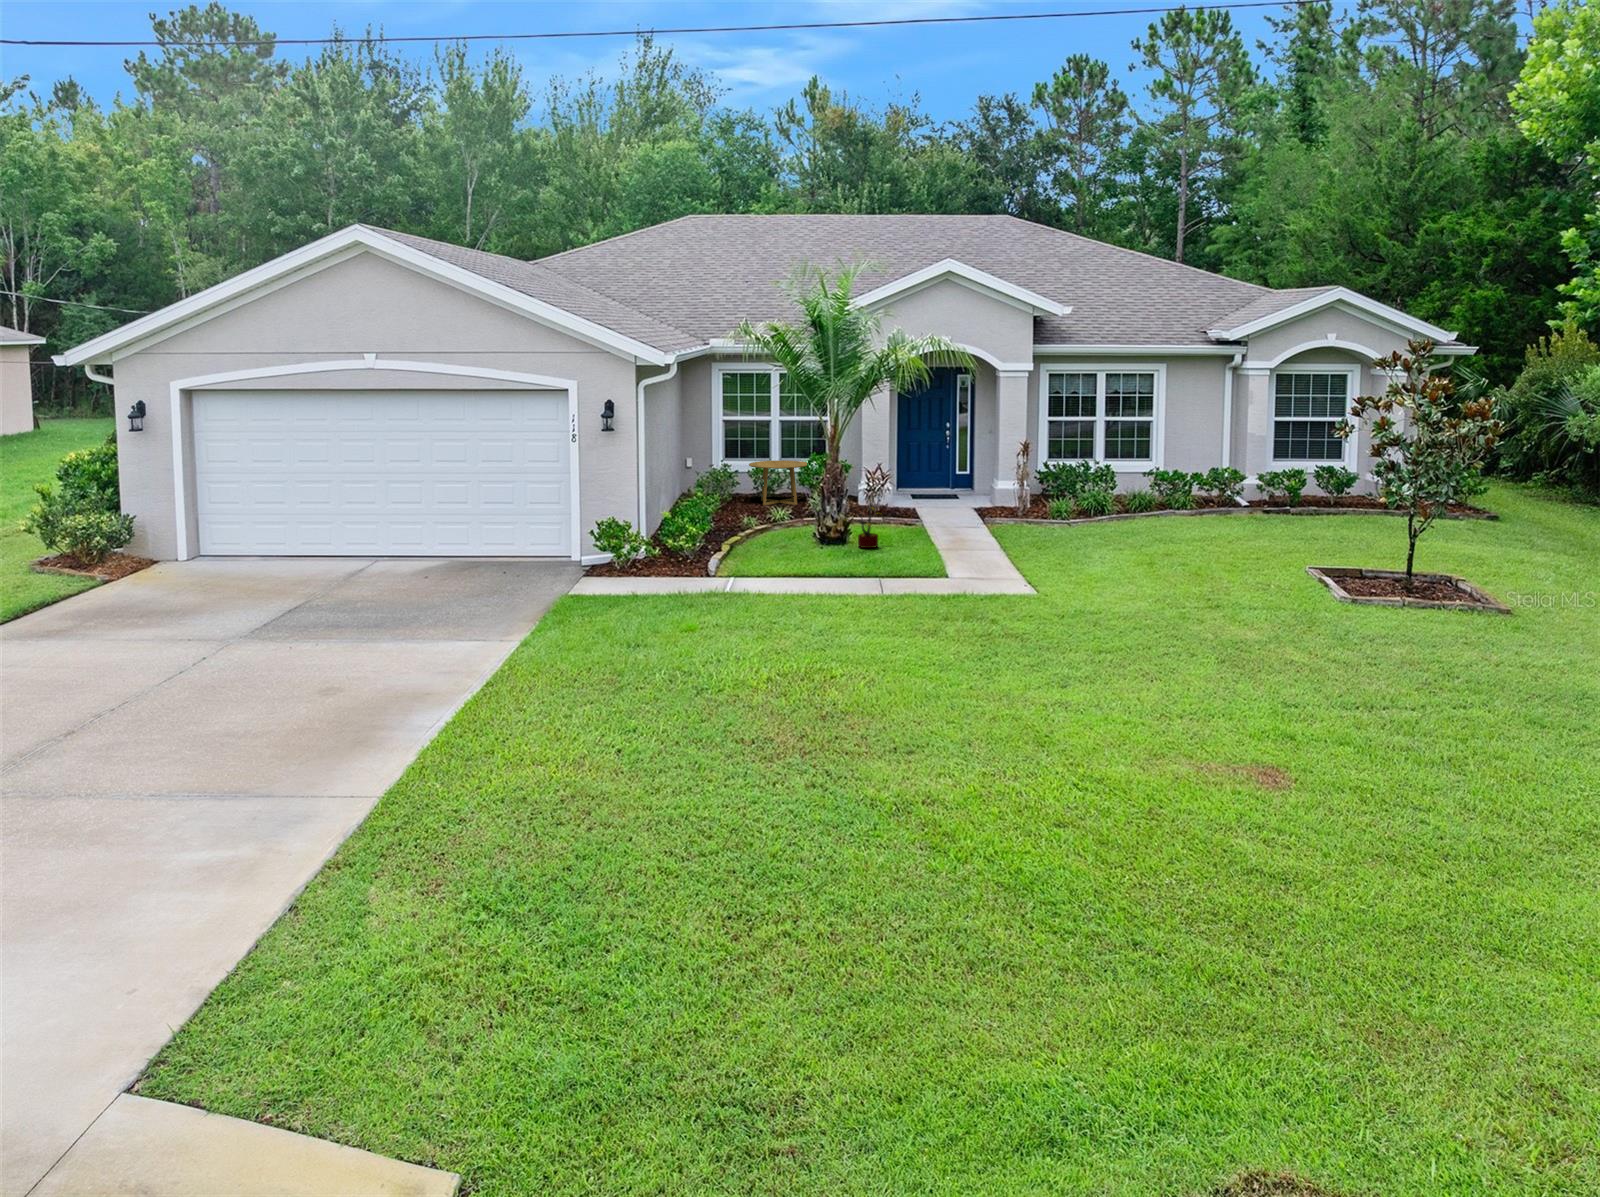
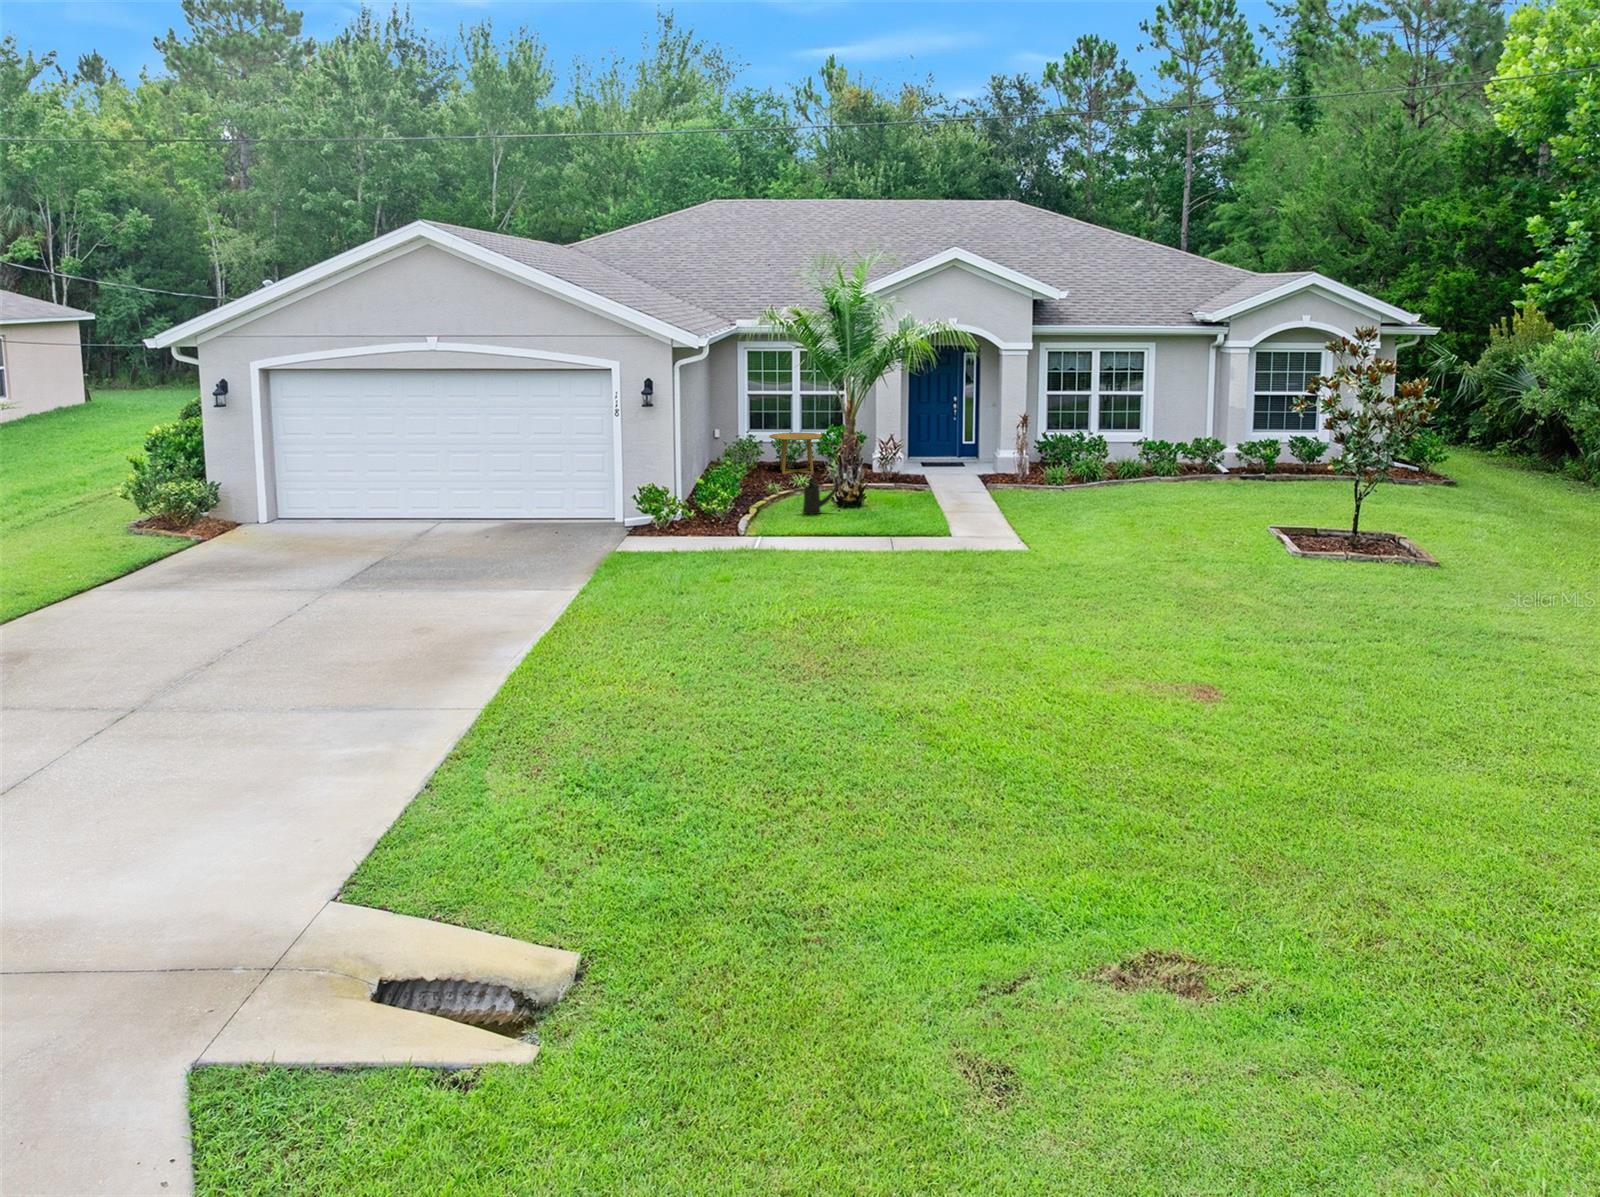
decorative plant: present [858,500,878,548] -> none [857,465,895,513]
watering can: none [777,508,826,550] -> present [803,477,841,514]

